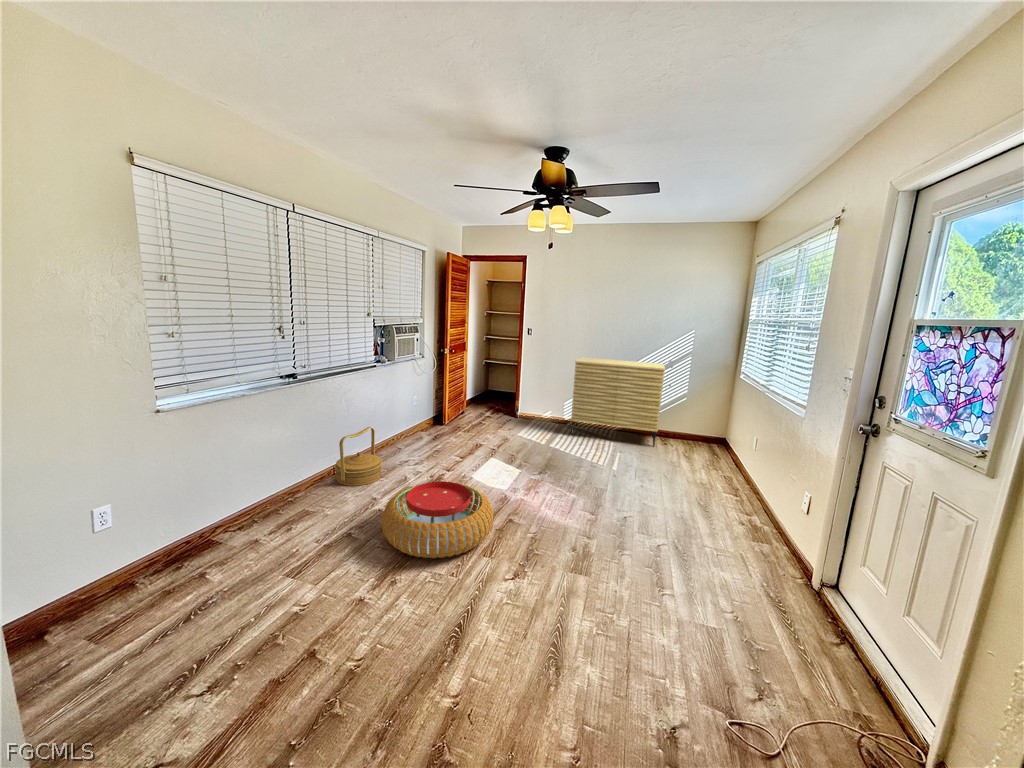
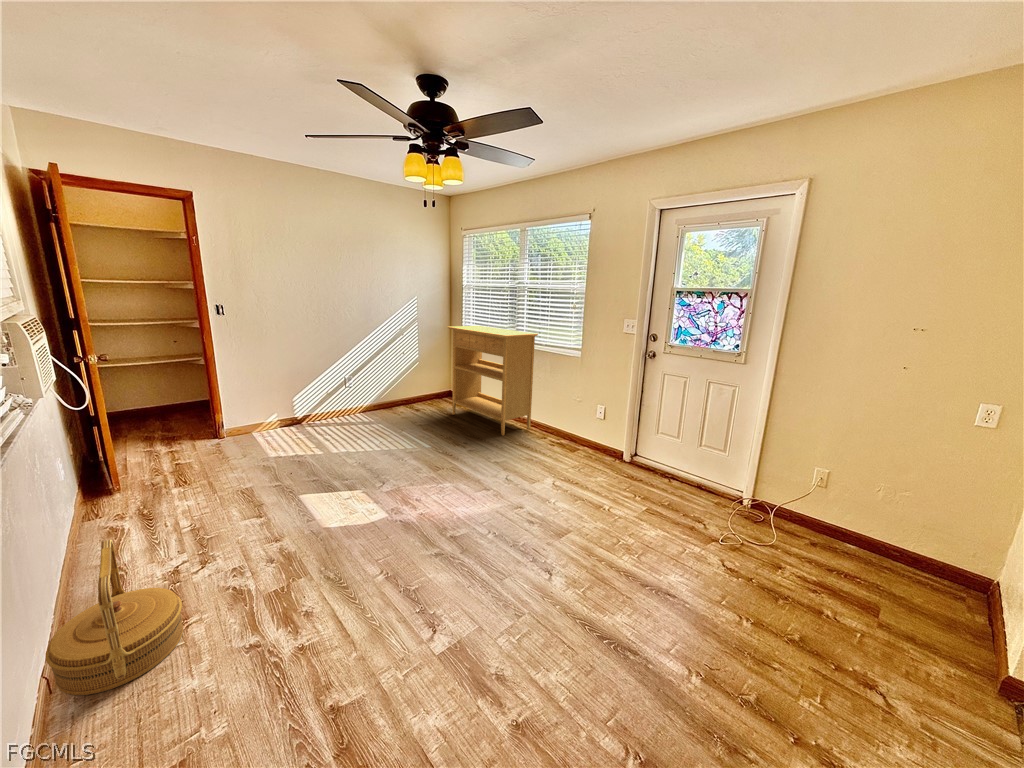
dresser: present [571,357,665,446] -> none [310,332,422,433]
console table: none [690,362,773,497] -> present [448,326,538,435]
pouf: present [381,481,493,559] -> none [338,523,500,656]

